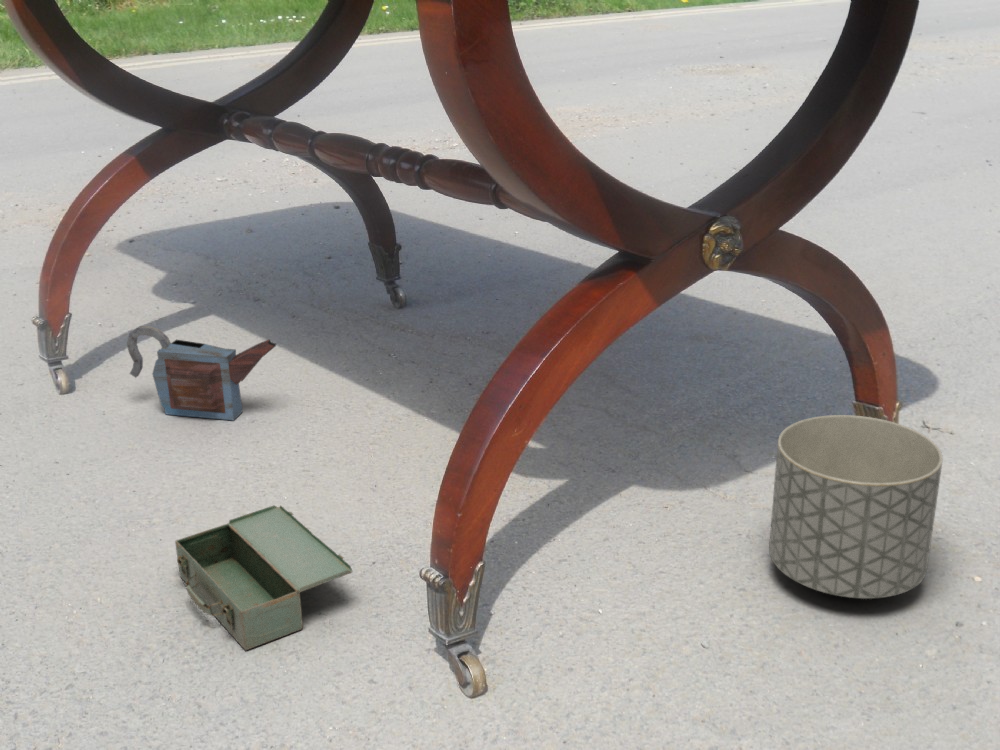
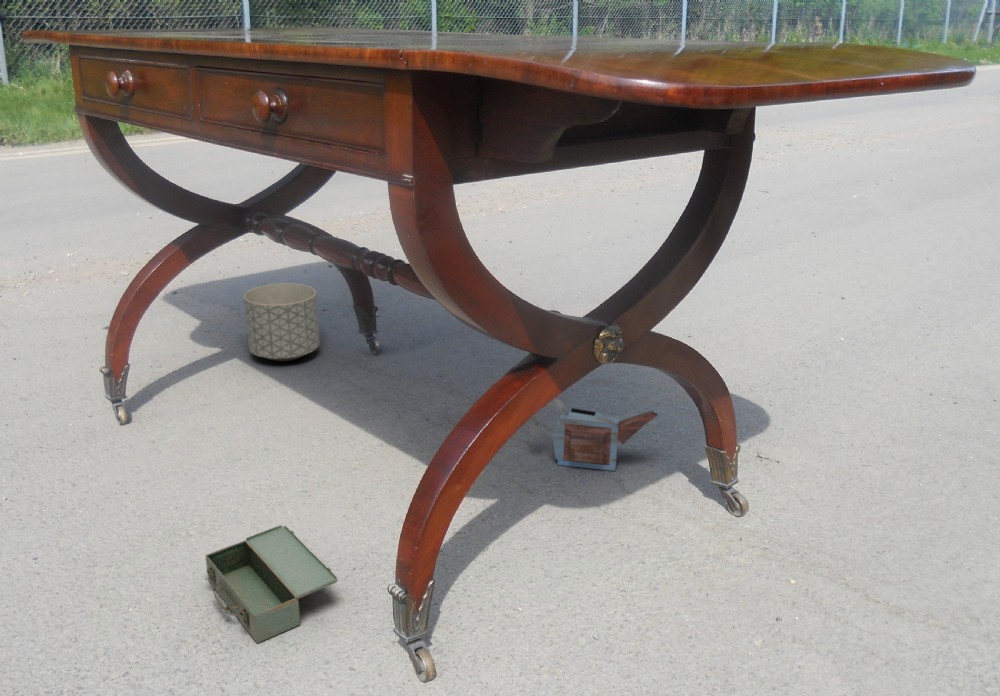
watering can: present [127,326,276,420] -> present [530,399,657,471]
planter: present [769,415,943,599] -> present [244,283,319,361]

